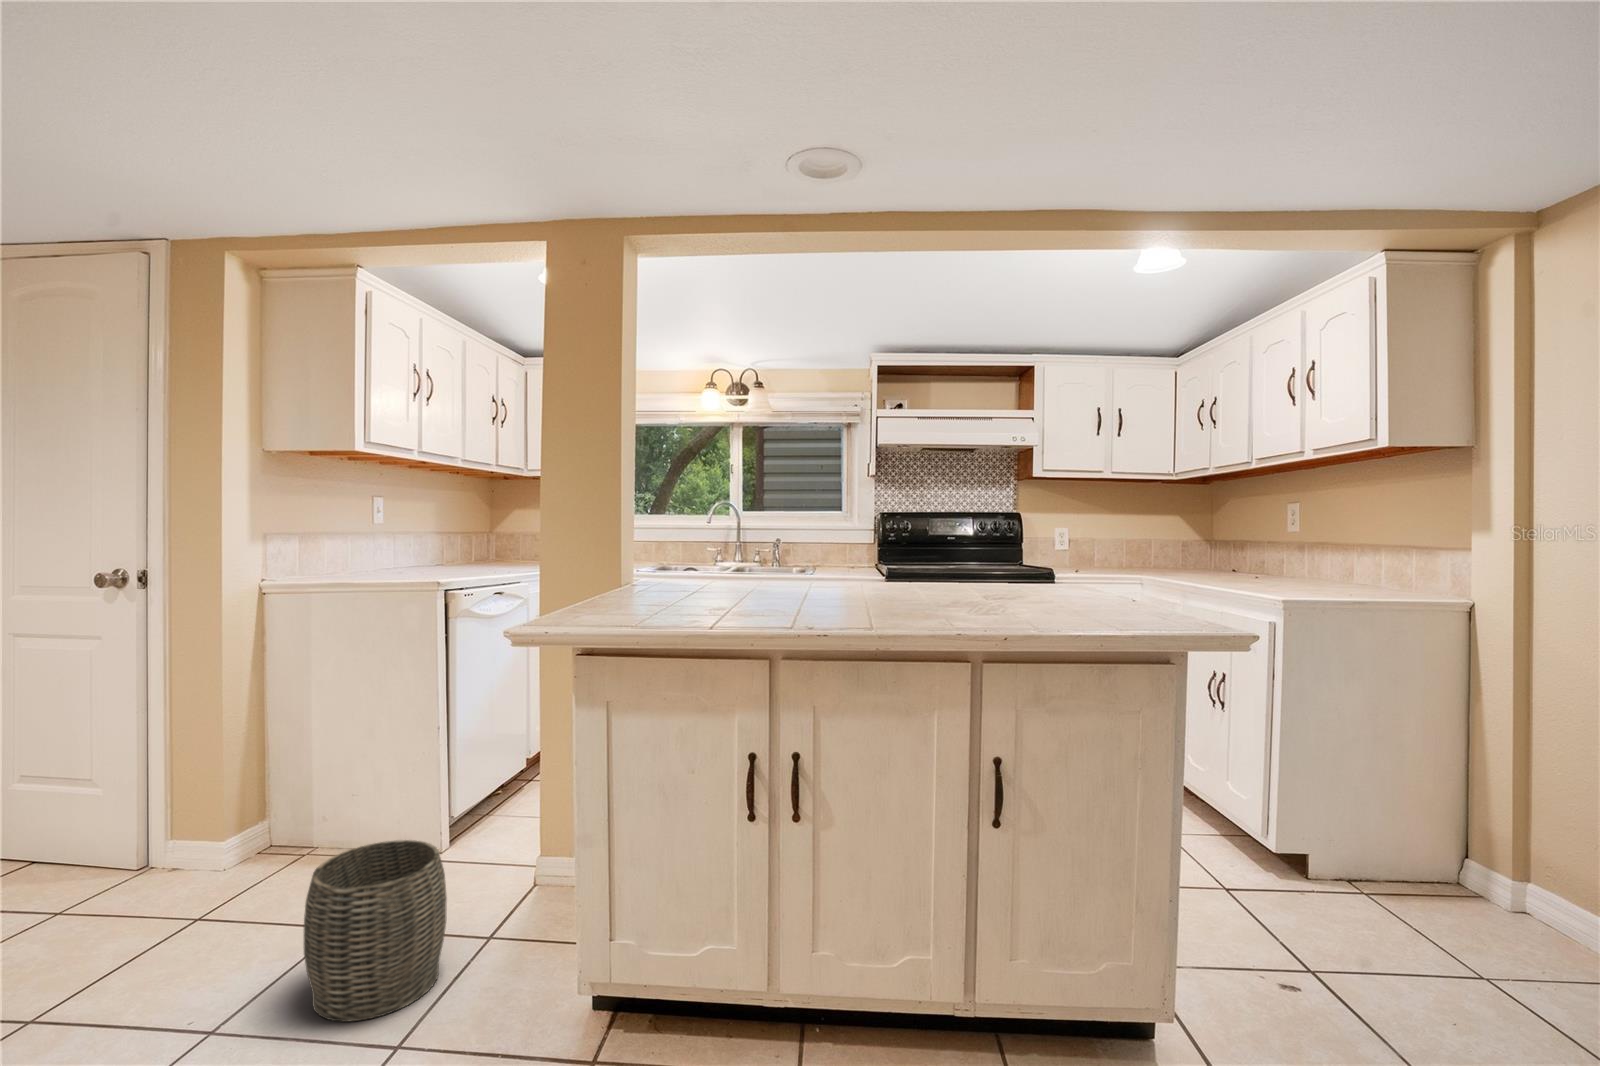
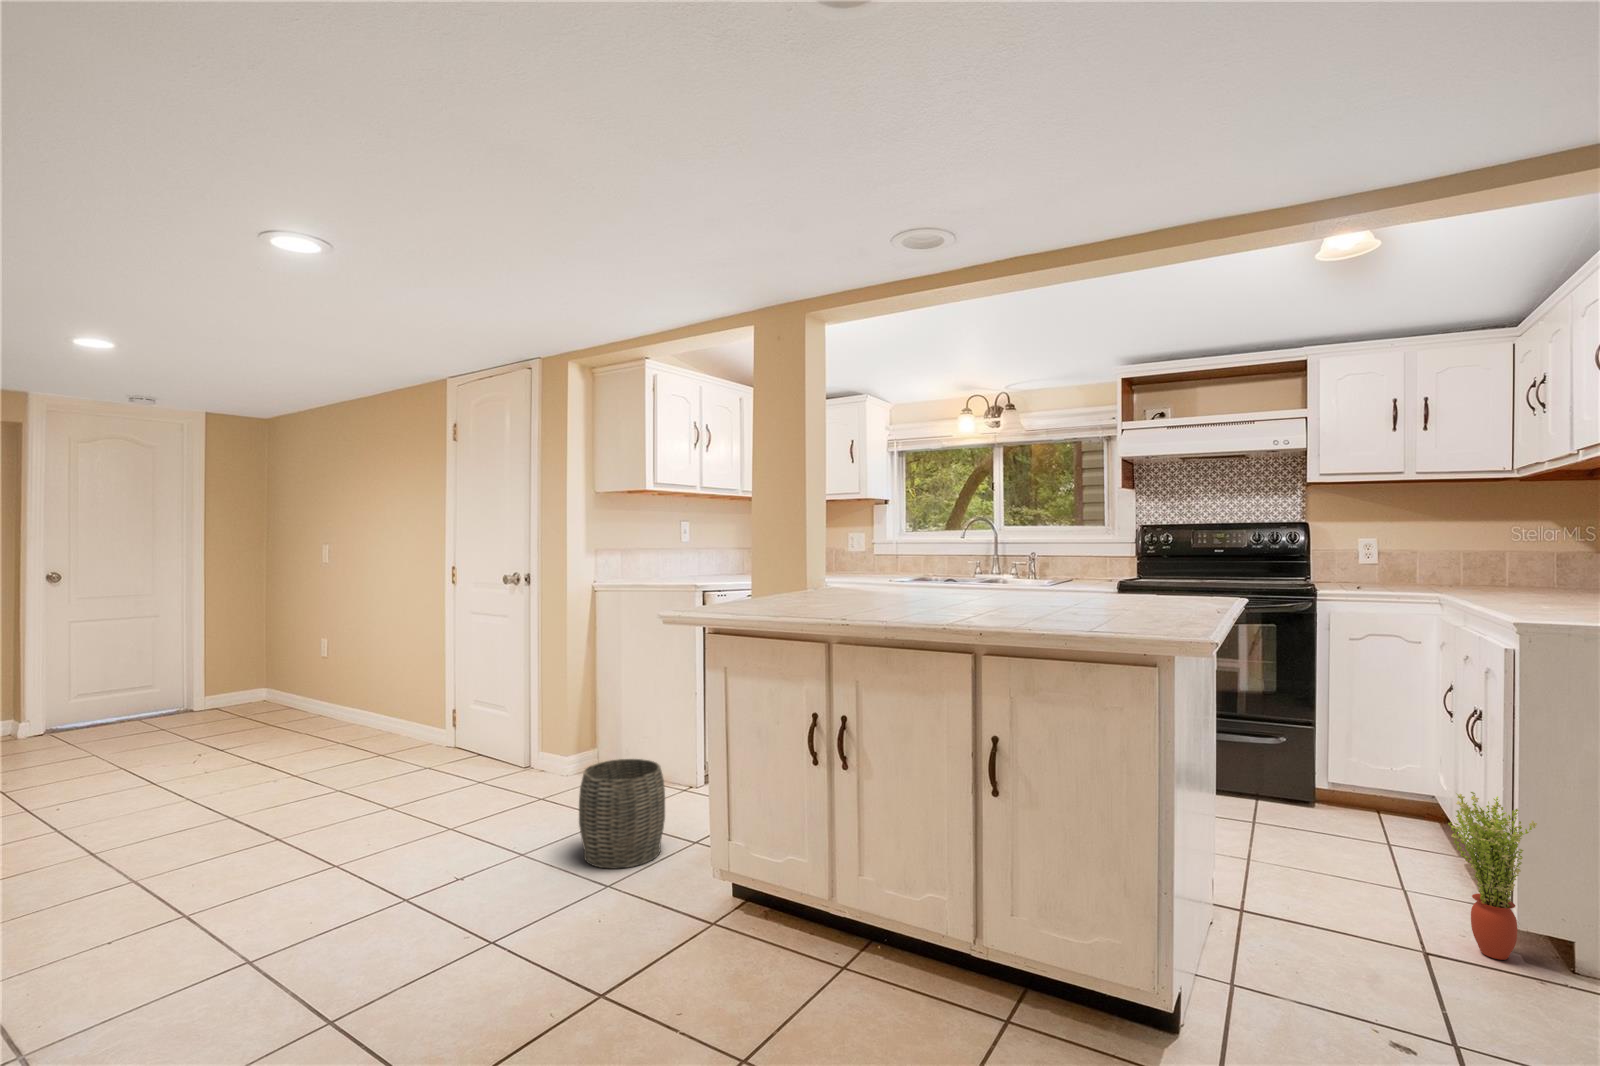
potted plant: none [1239,745,1295,880] -> present [1448,792,1537,960]

